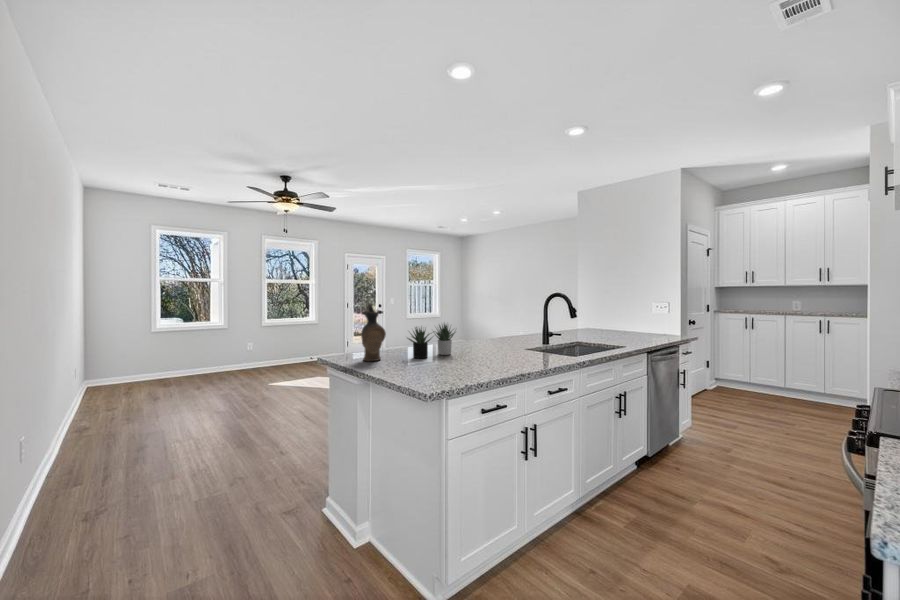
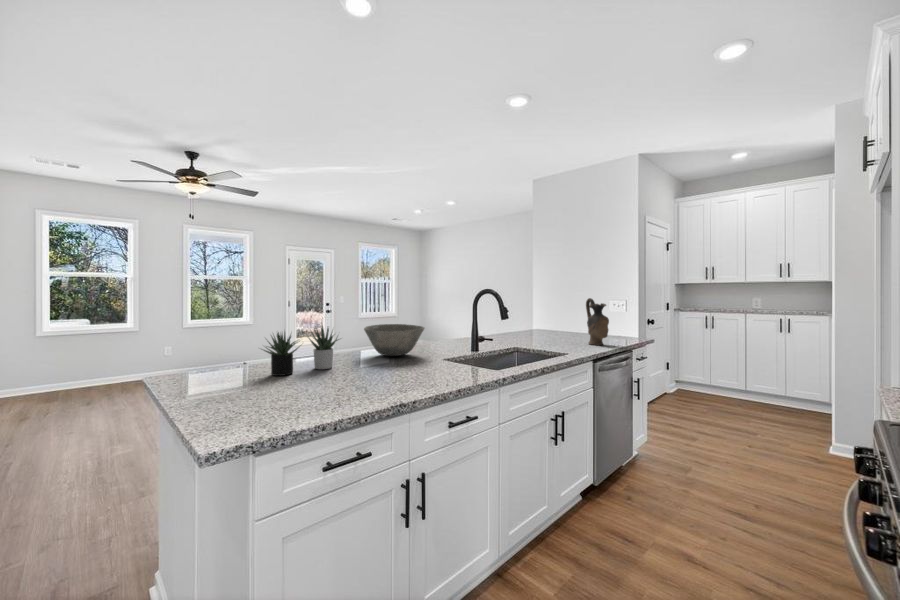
ceramic pitcher: present [361,303,386,361] -> present [586,298,609,345]
bowl: none [465,322,512,347] -> present [364,324,424,356]

